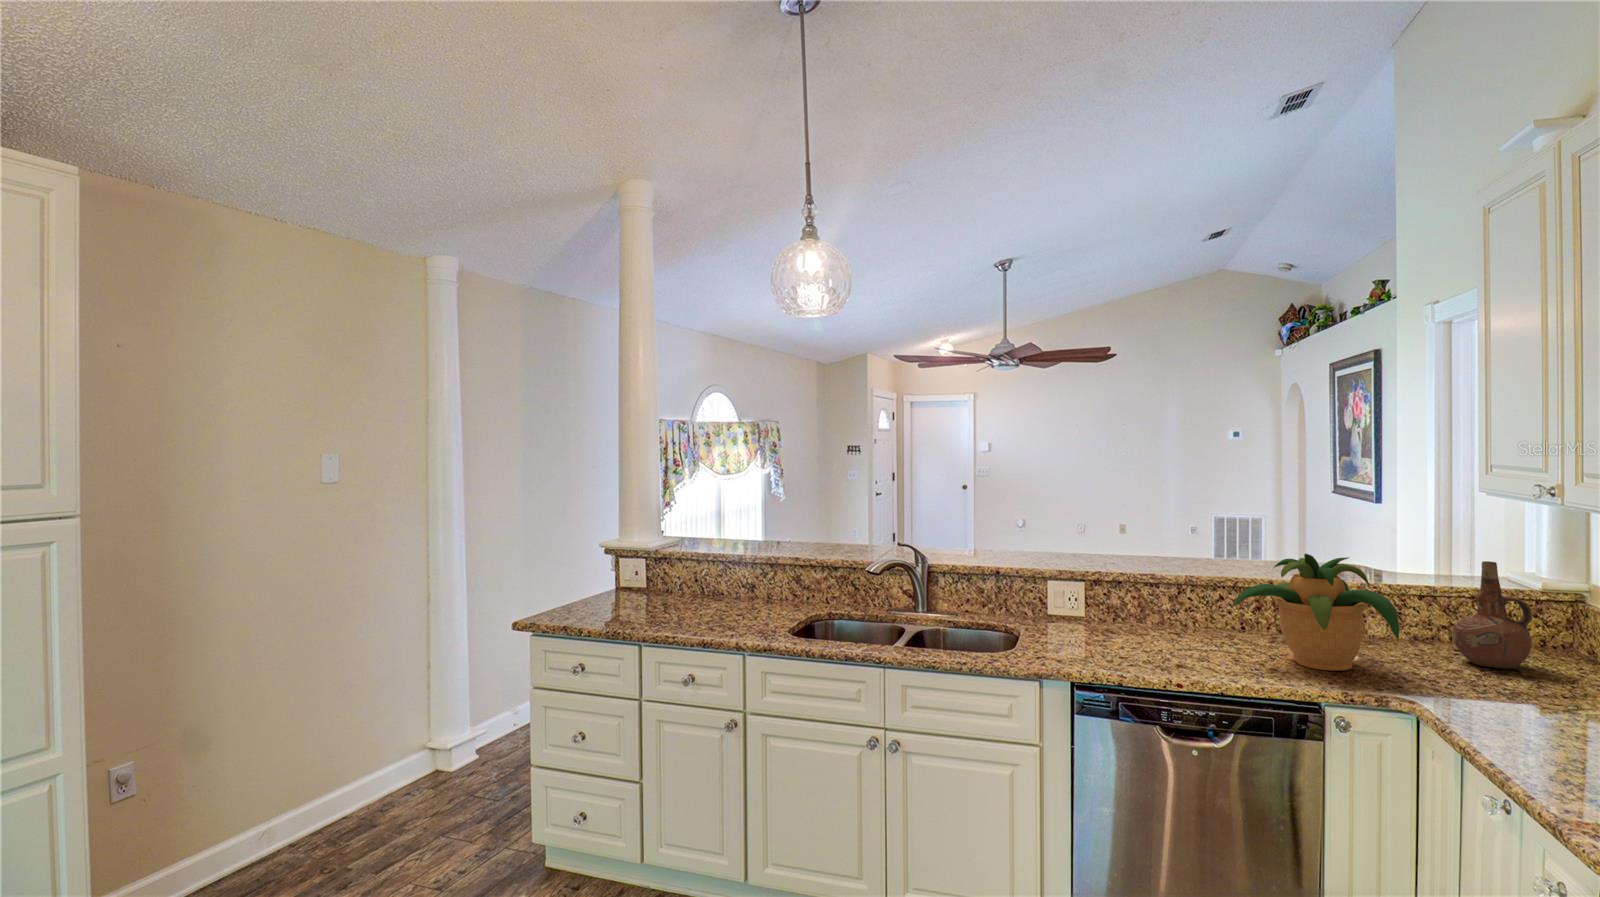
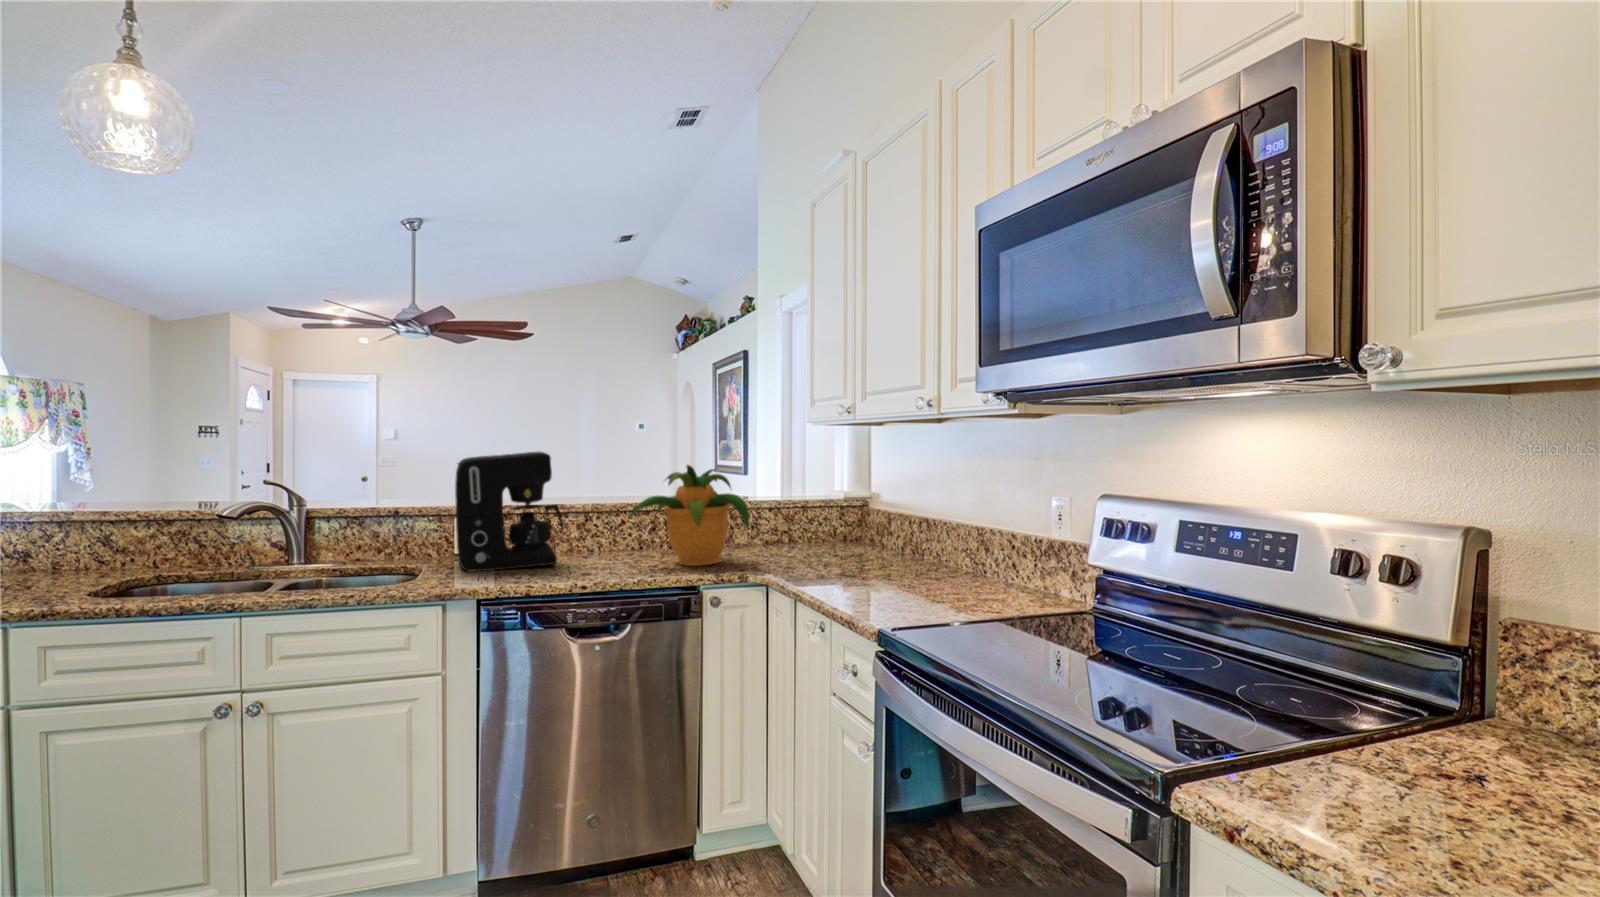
coffee maker: none [1047,526,1155,644] -> present [455,452,563,571]
ceramic pitcher: present [1452,561,1532,669] -> none [787,471,834,553]

